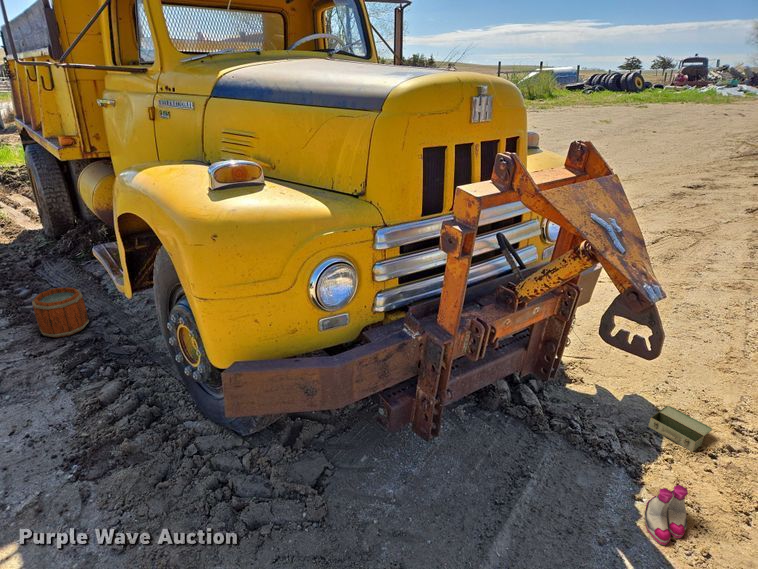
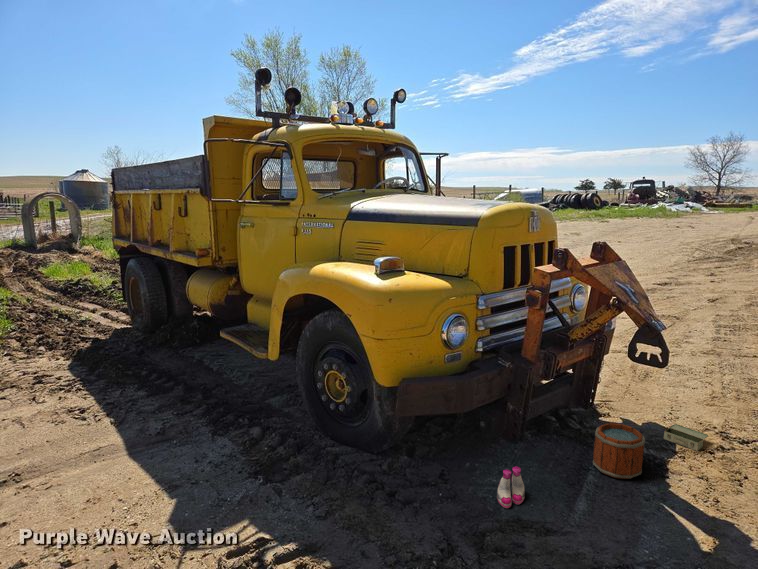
bucket: present [32,287,89,338] -> present [593,423,645,479]
boots: present [645,485,688,545] -> present [497,466,525,508]

